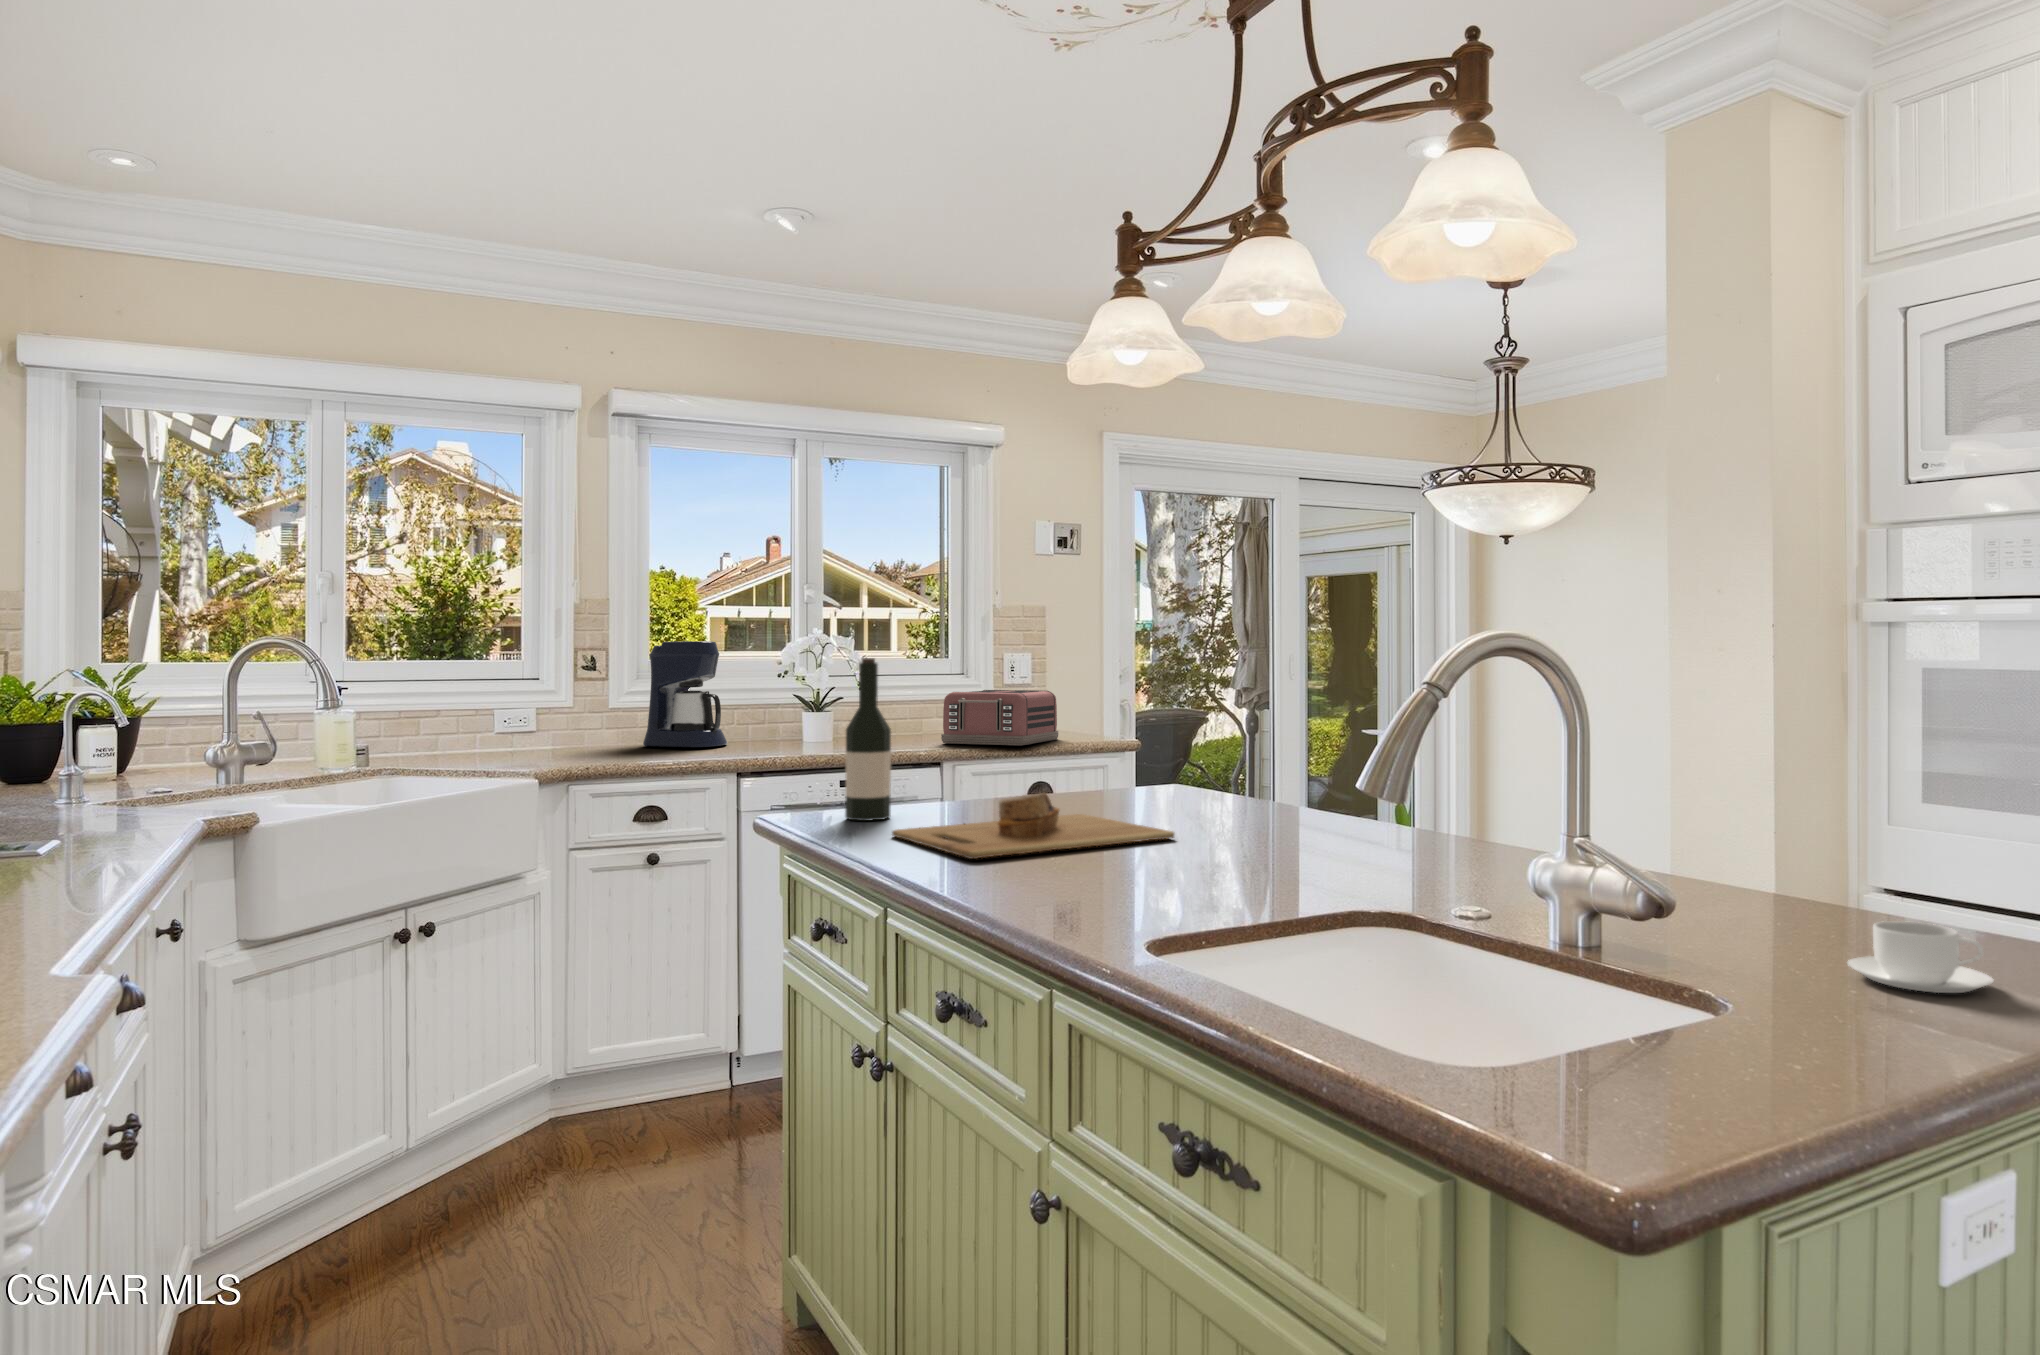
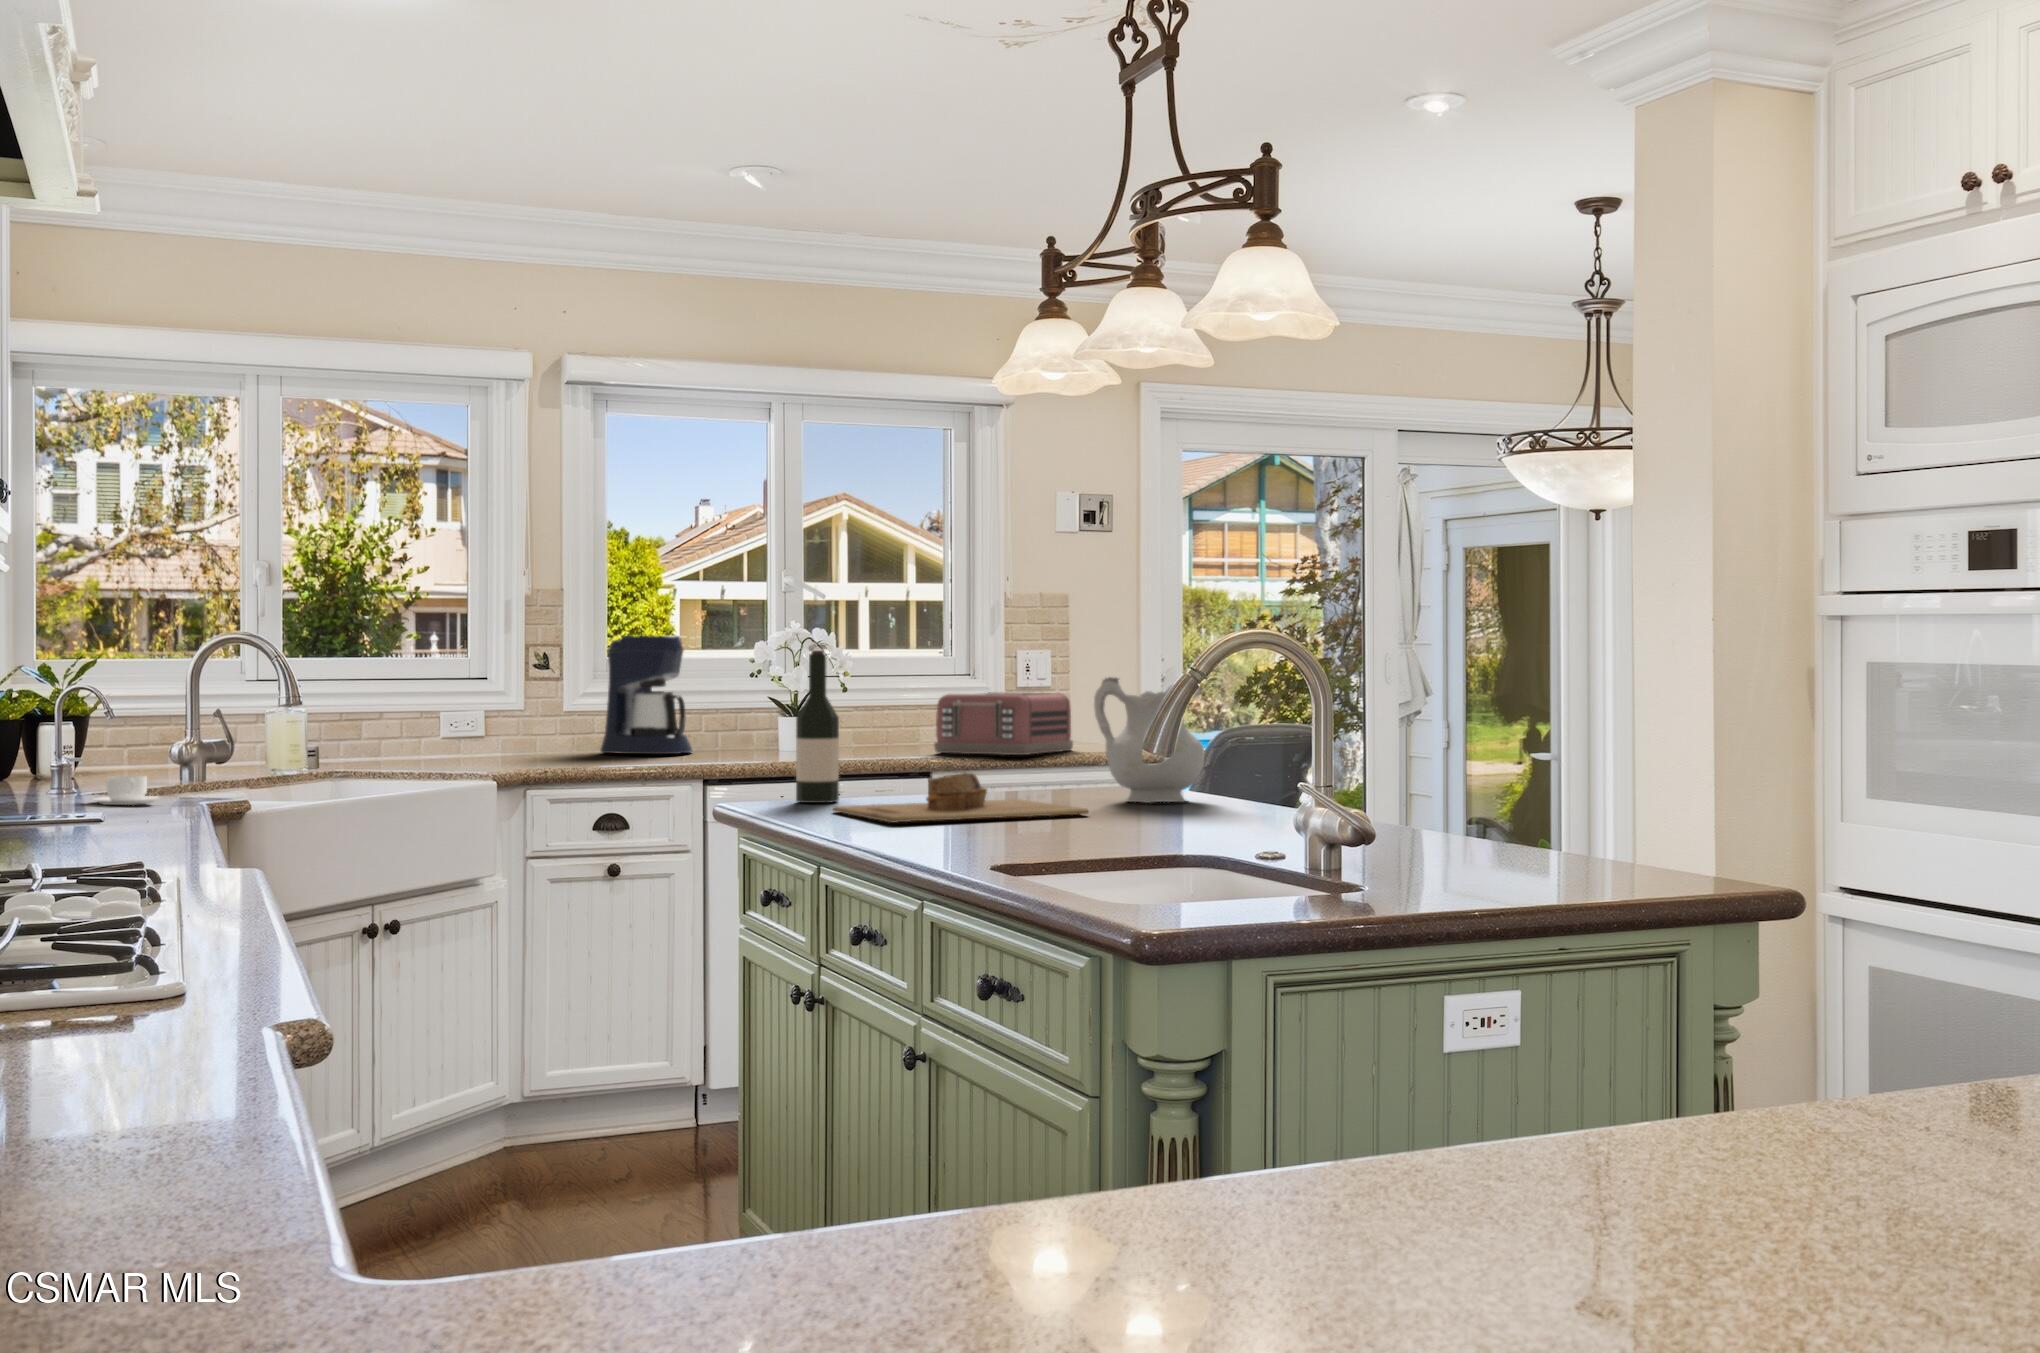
ceramic pitcher: none [1157,685,1267,816] -> present [1094,677,1204,803]
coffee cup: present [1847,921,1993,993] -> present [95,776,159,805]

